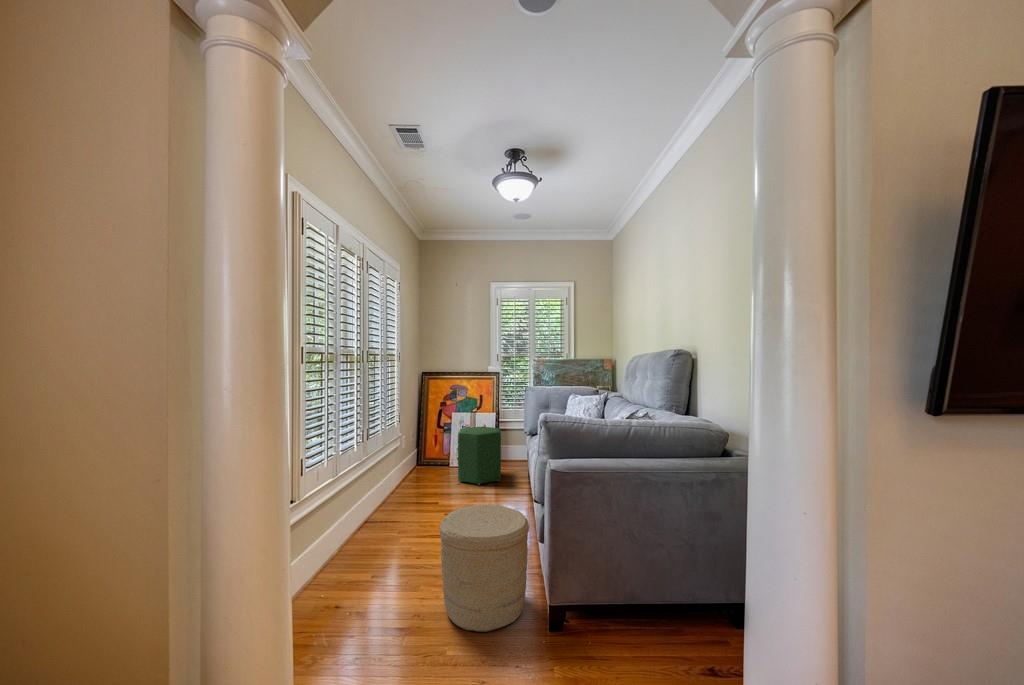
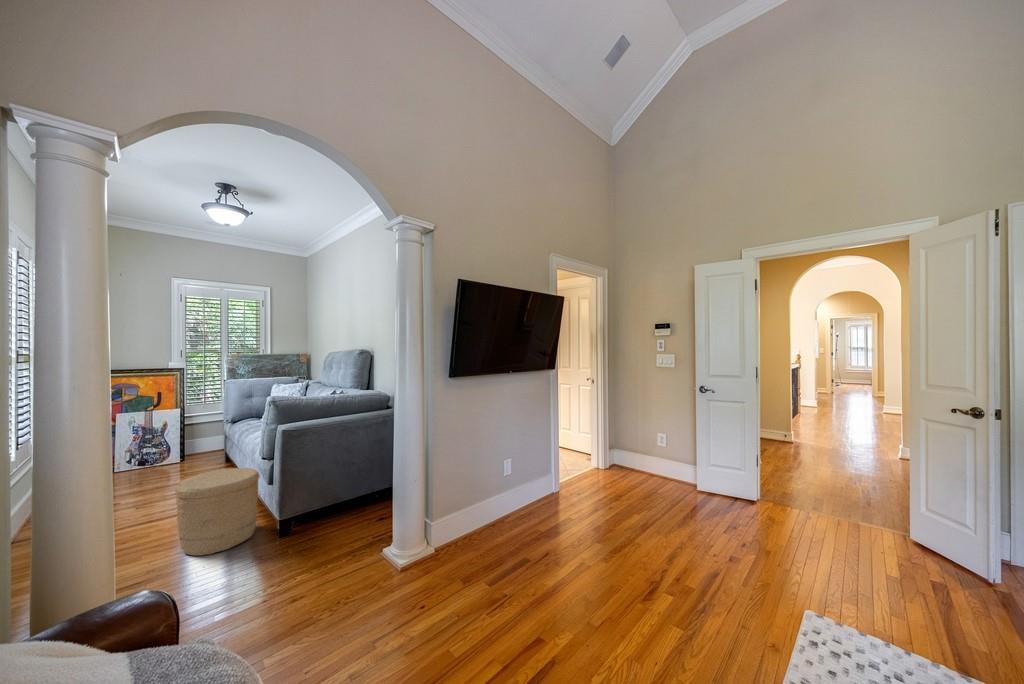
ottoman: present [458,427,501,485] -> none [136,422,194,481]

